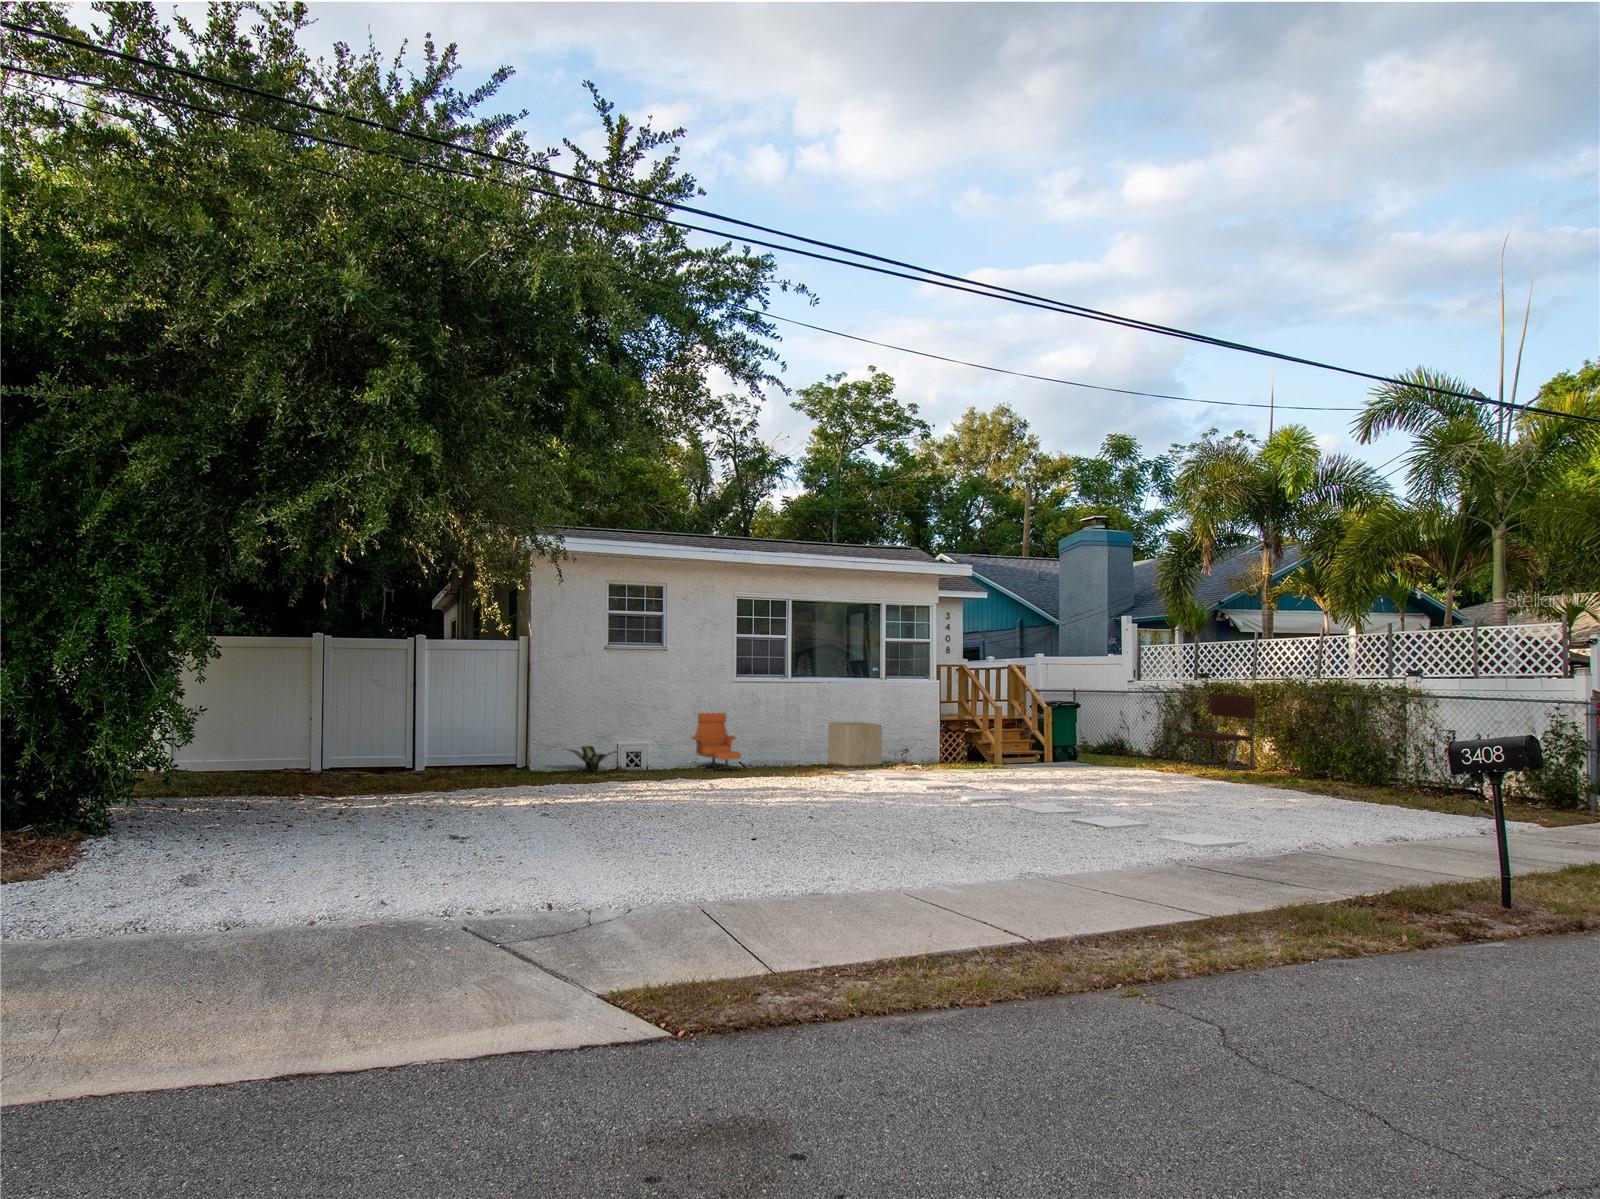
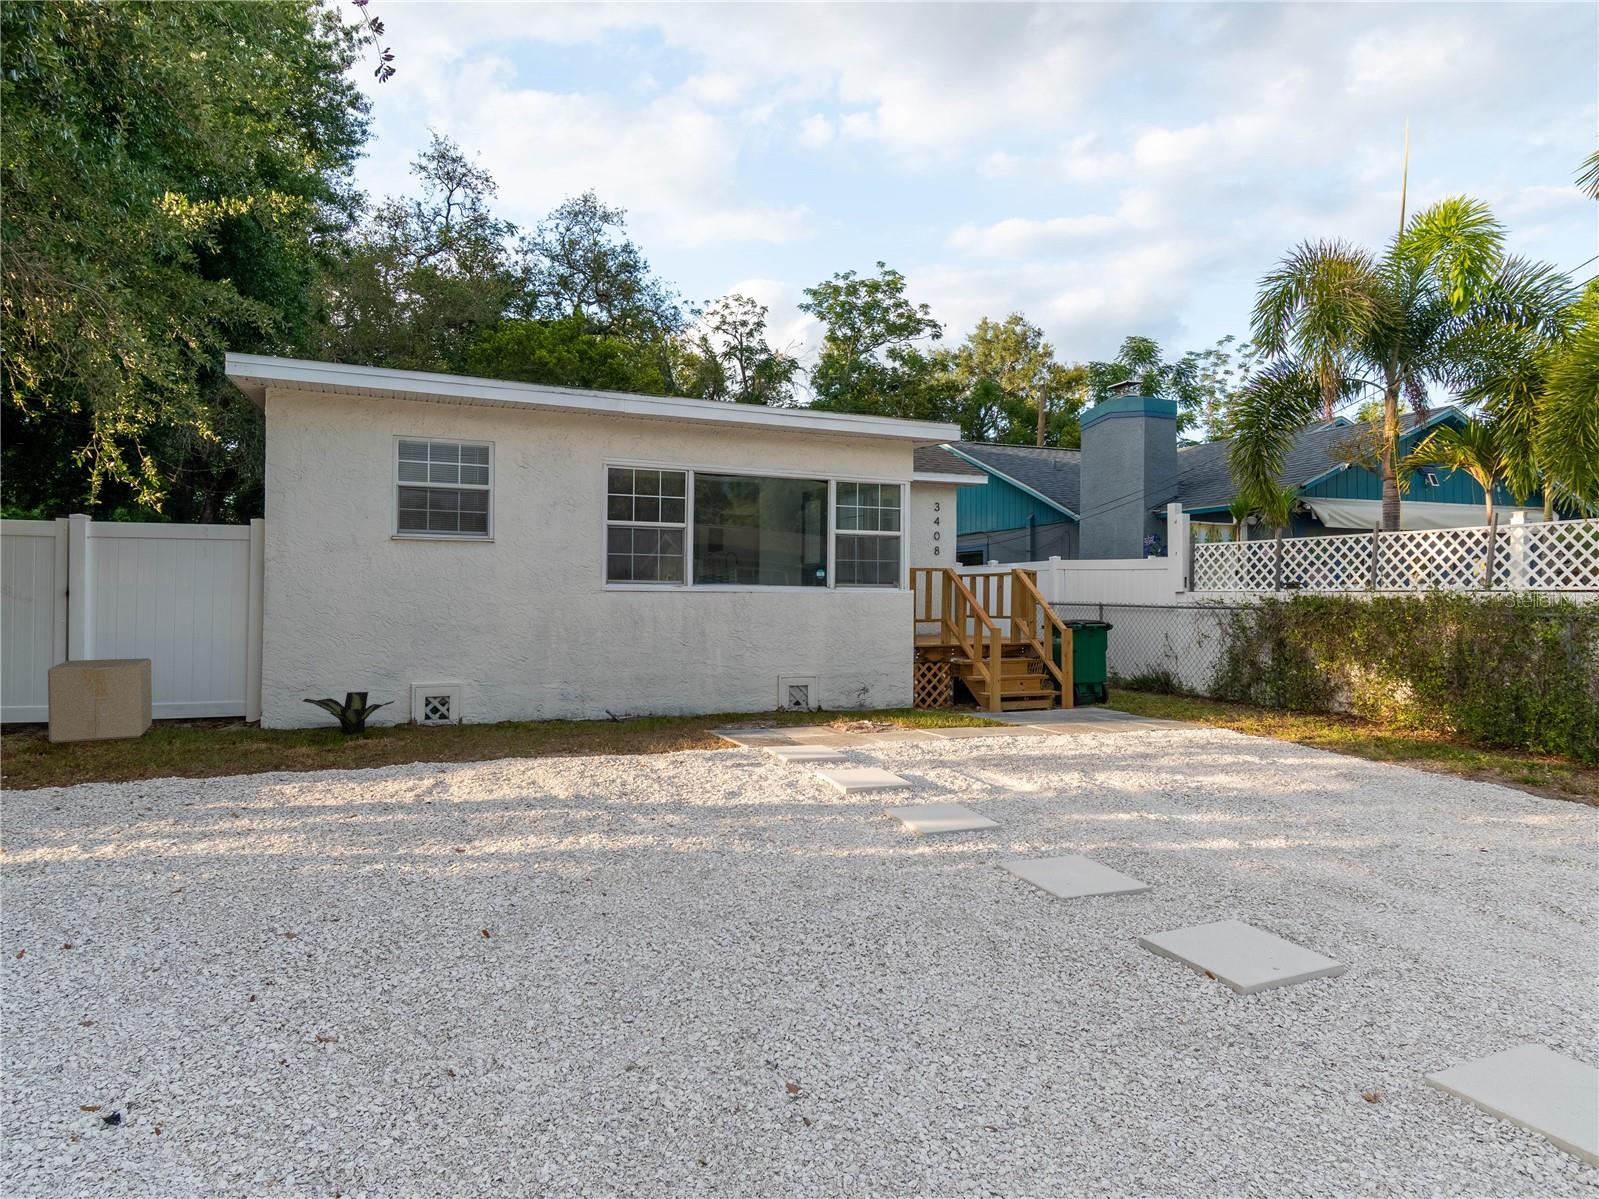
bench: present [1185,694,1256,770] -> none [1266,612,1385,724]
lounge chair: present [692,713,741,771] -> none [525,641,596,734]
cardboard box: present [828,722,882,766] -> present [48,658,152,743]

